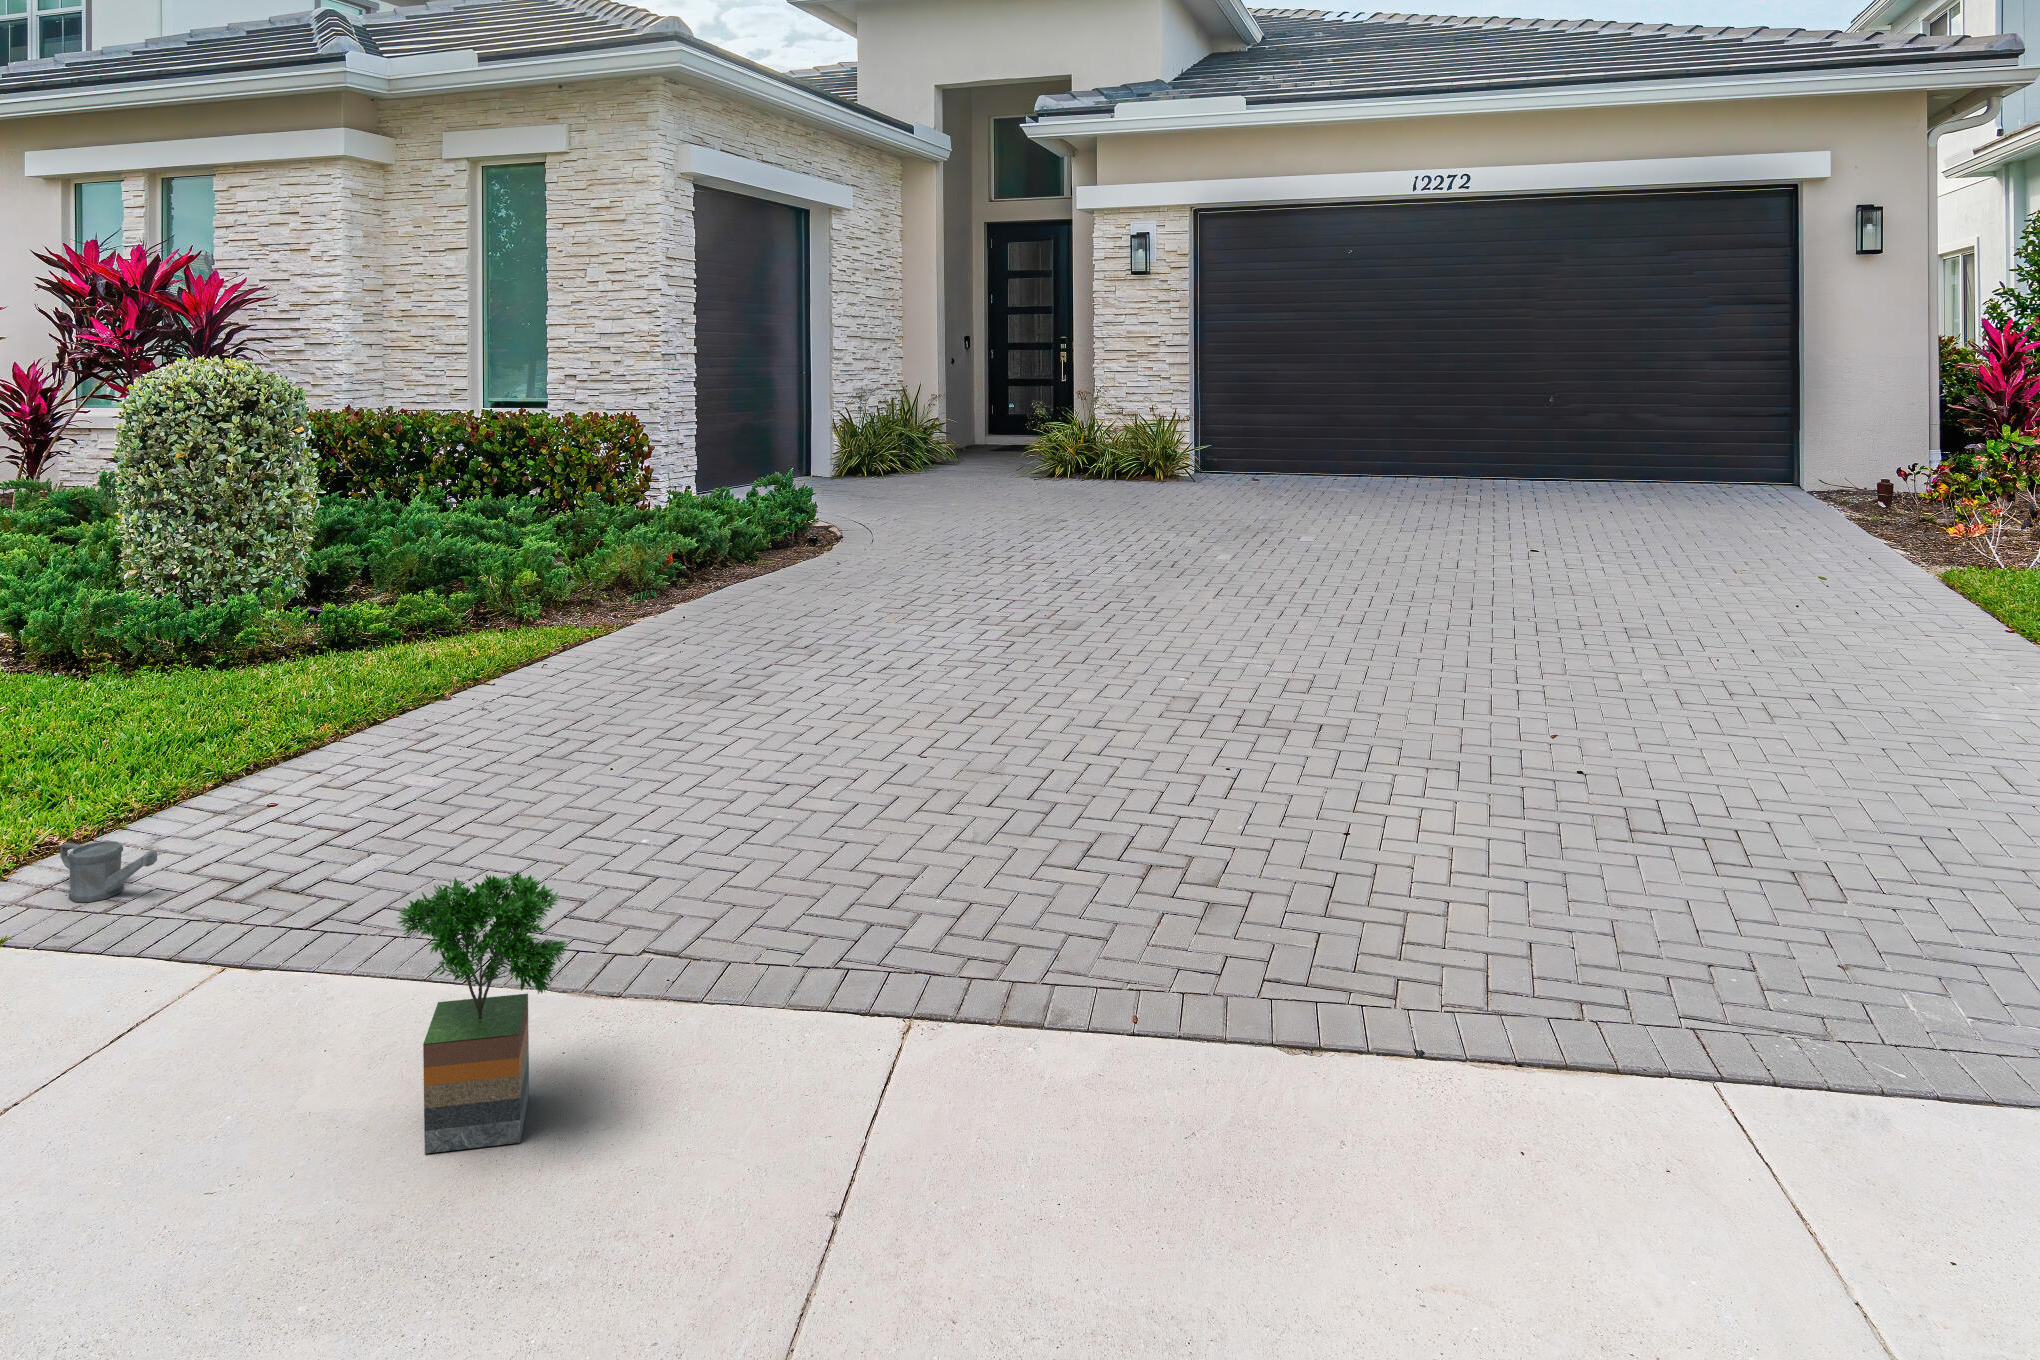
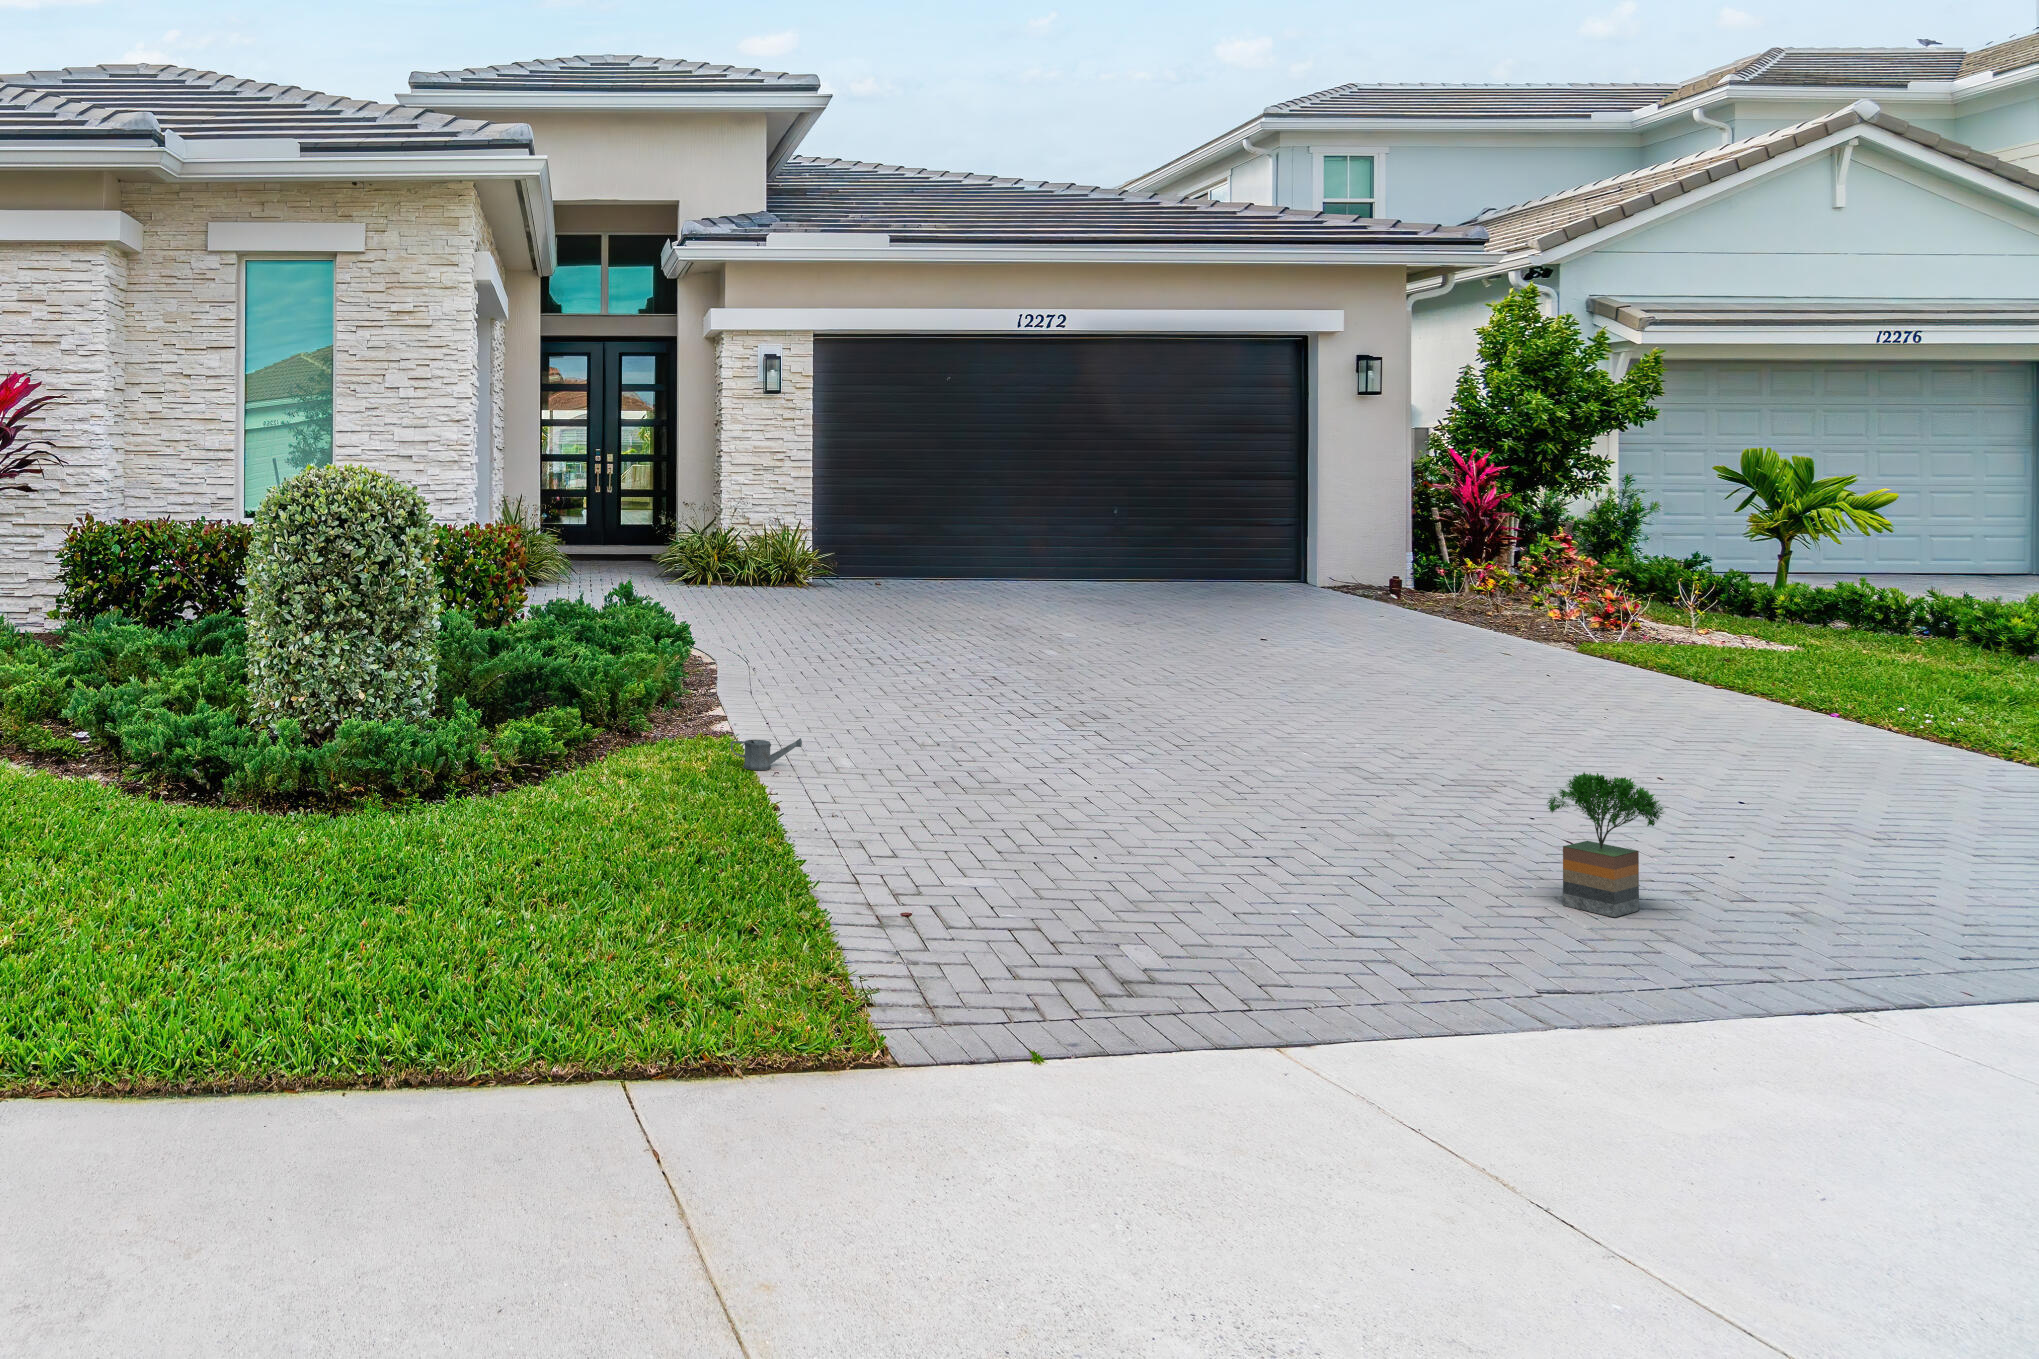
watering can: present [60,841,157,902] -> present [731,738,802,770]

